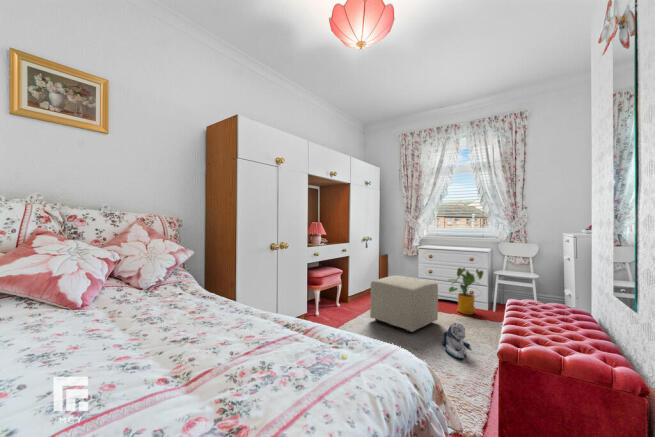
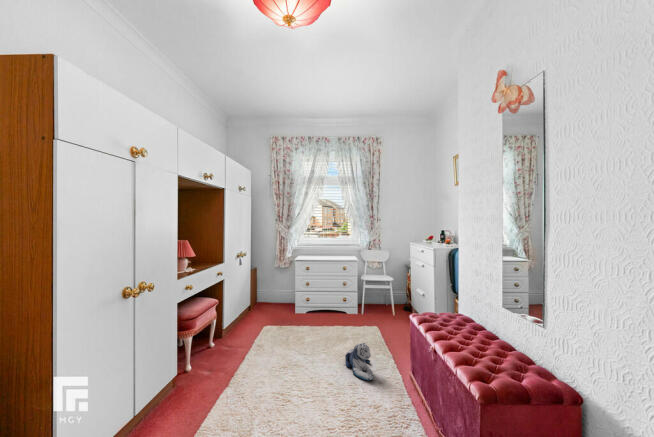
house plant: present [448,268,483,314] -> none [329,278,359,323]
ottoman: present [370,276,438,332] -> none [262,297,329,362]

